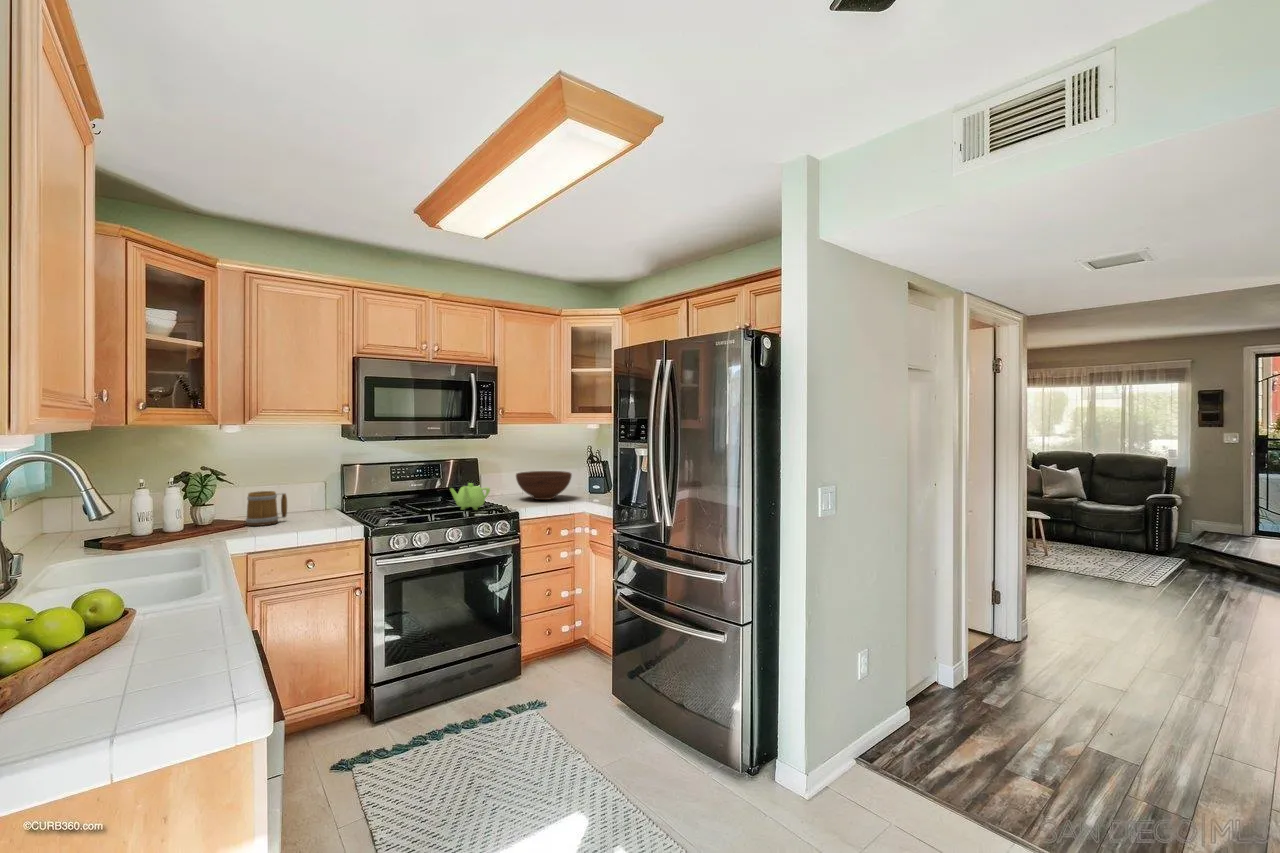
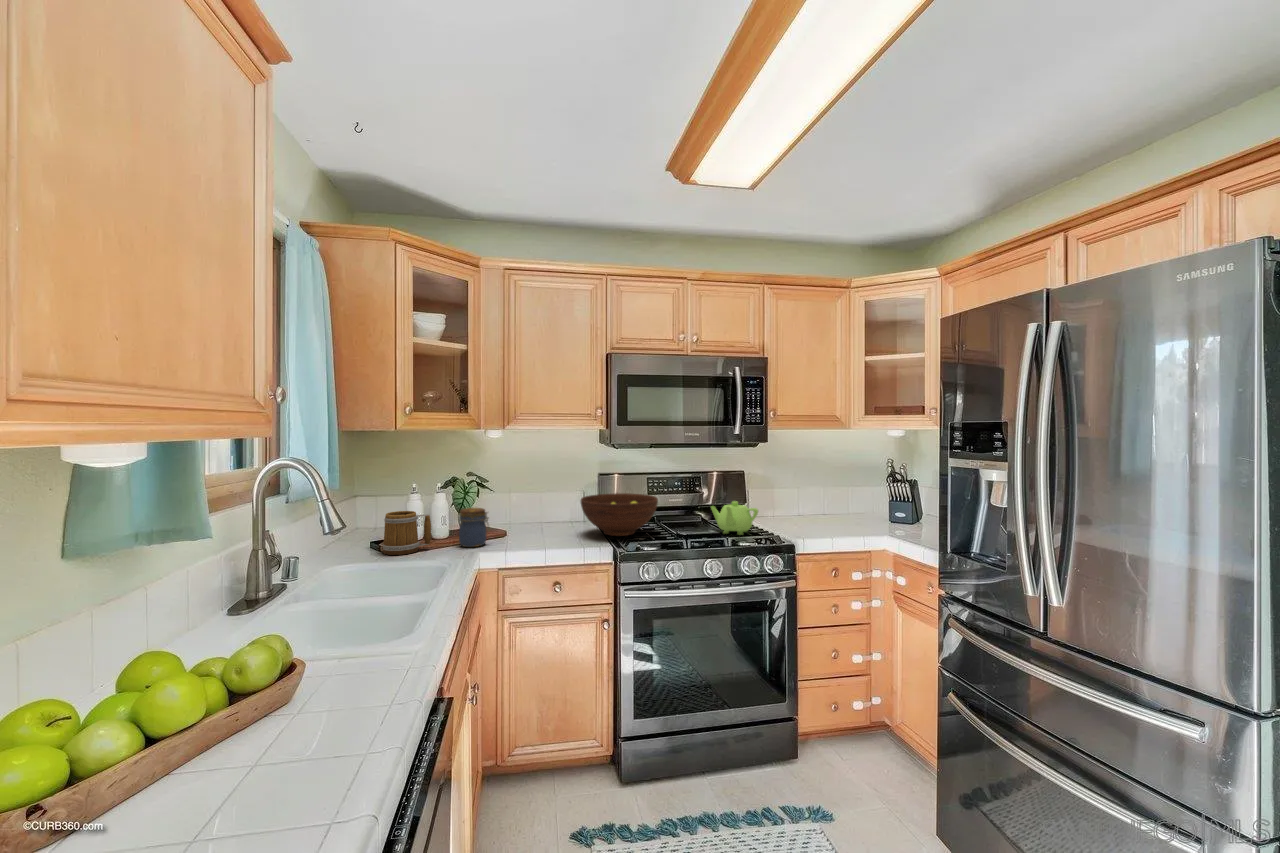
fruit bowl: present [516,471,572,500] -> present [581,493,658,536]
mug: present [246,491,287,526] -> present [383,511,431,555]
jar: none [201,499,235,536] -> present [459,508,489,547]

